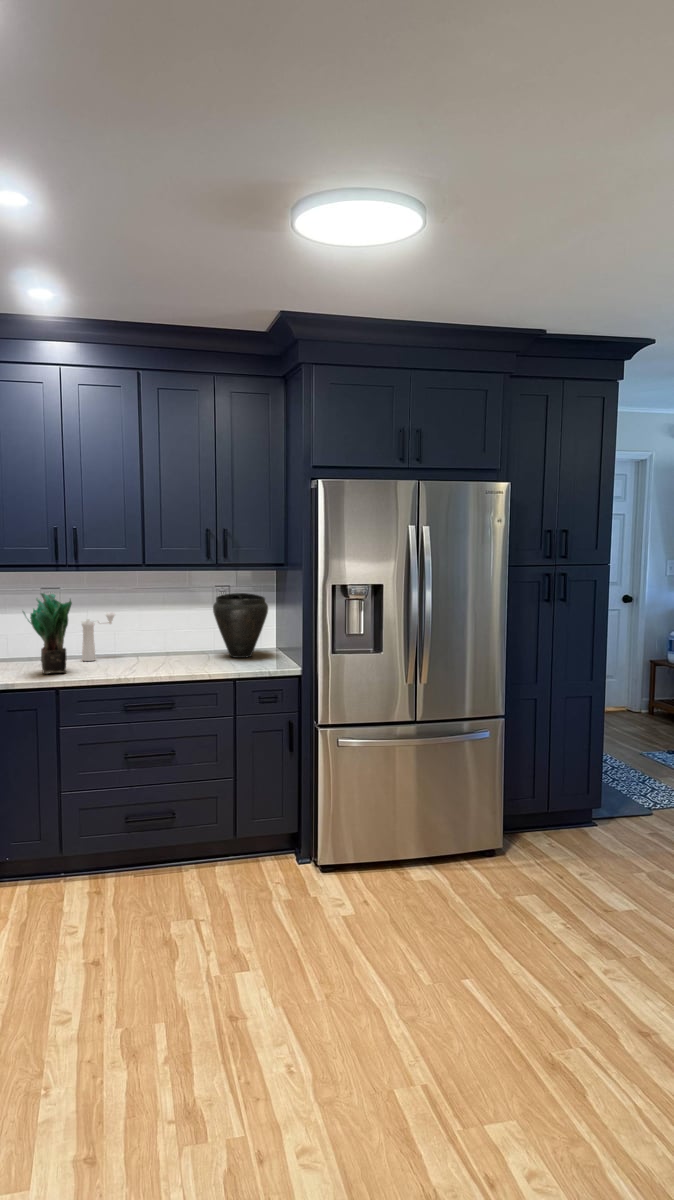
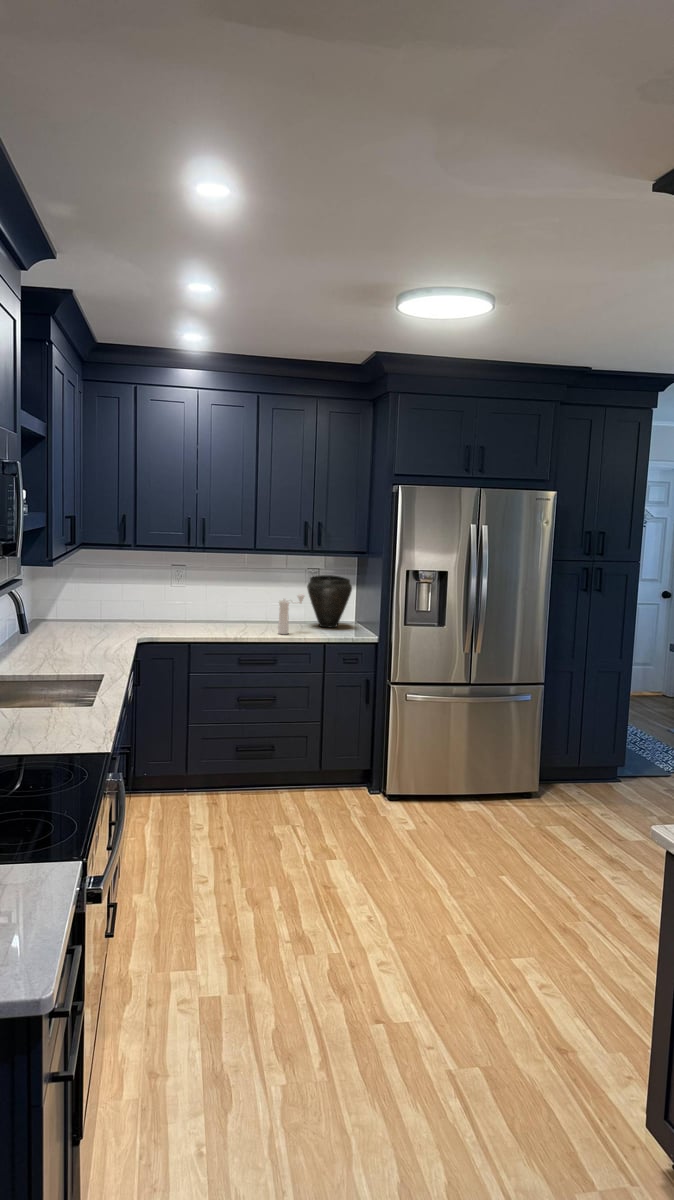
potted plant: present [23,593,72,674] -> none [162,568,200,633]
pepper mill: present [82,612,115,661] -> present [278,593,305,634]

